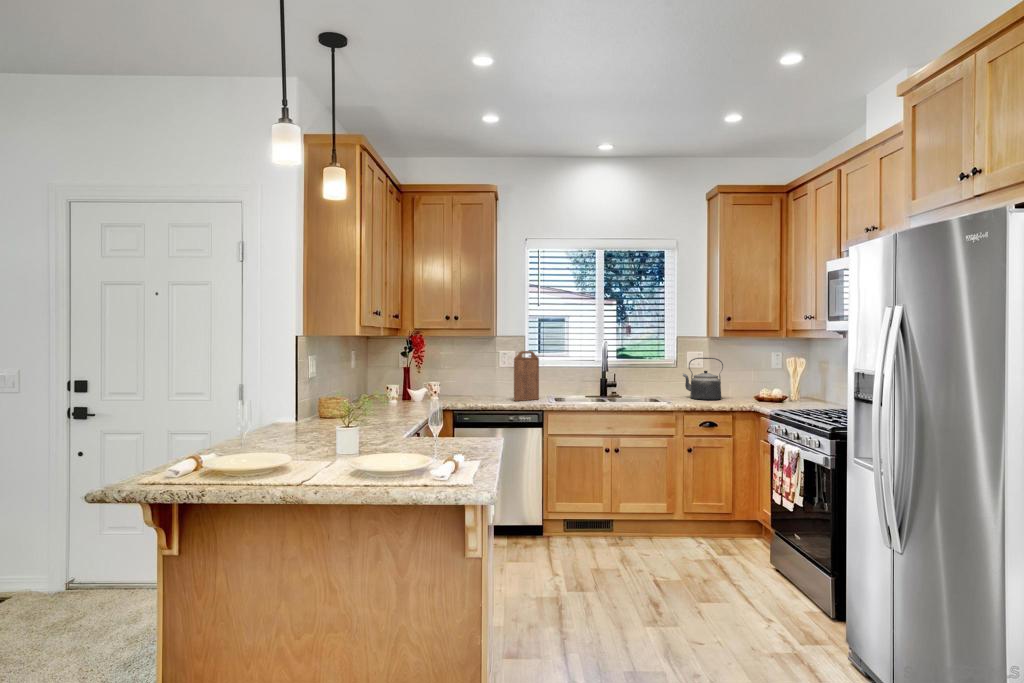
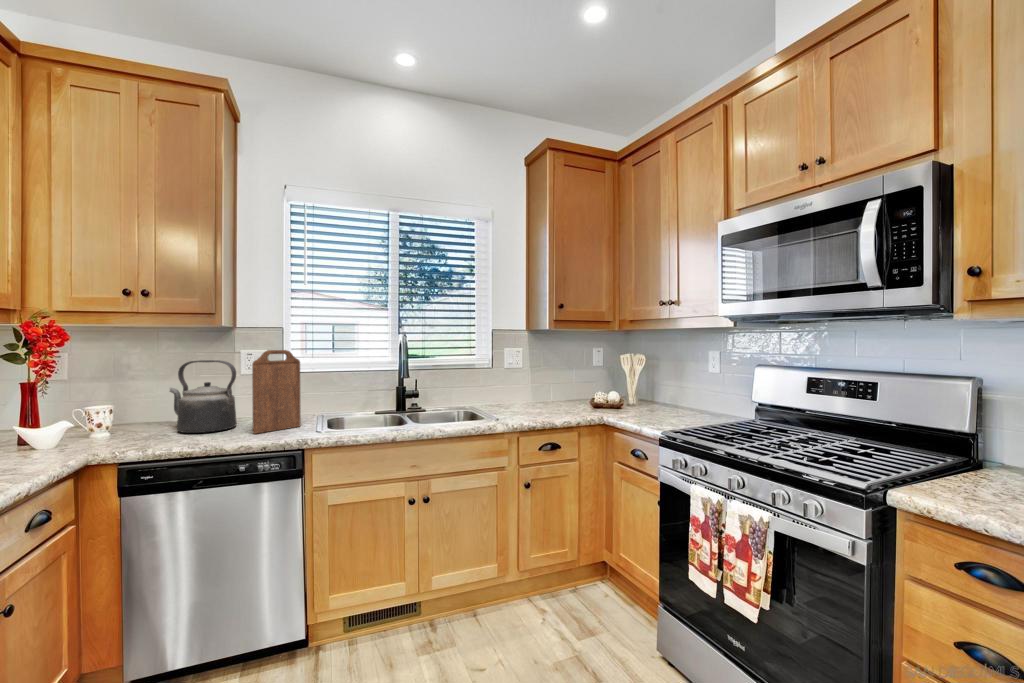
kettle: present [683,358,723,400] -> present [170,360,237,433]

